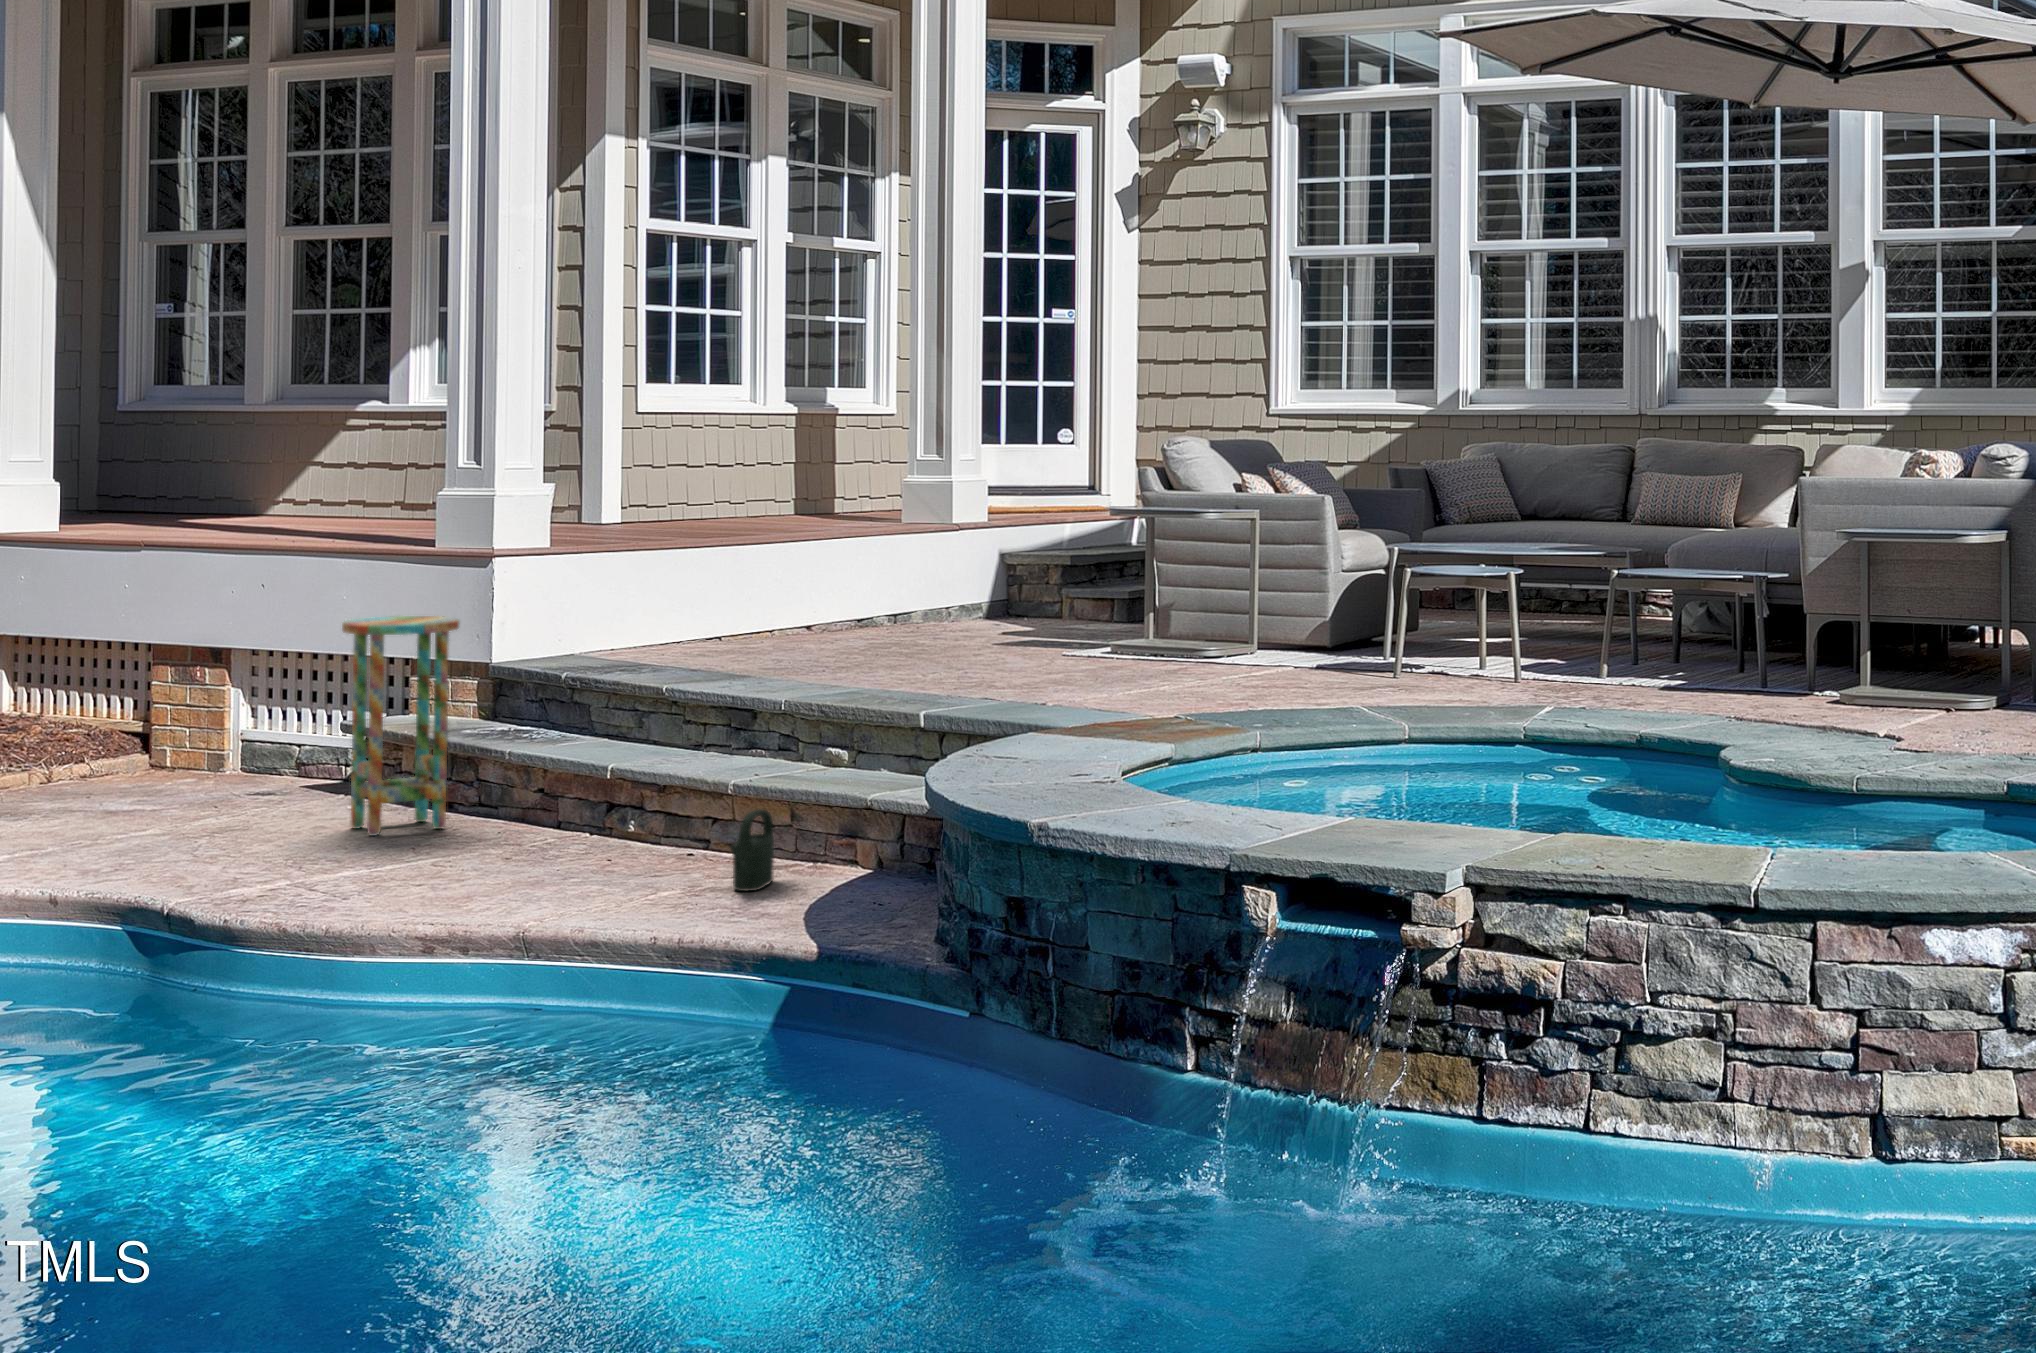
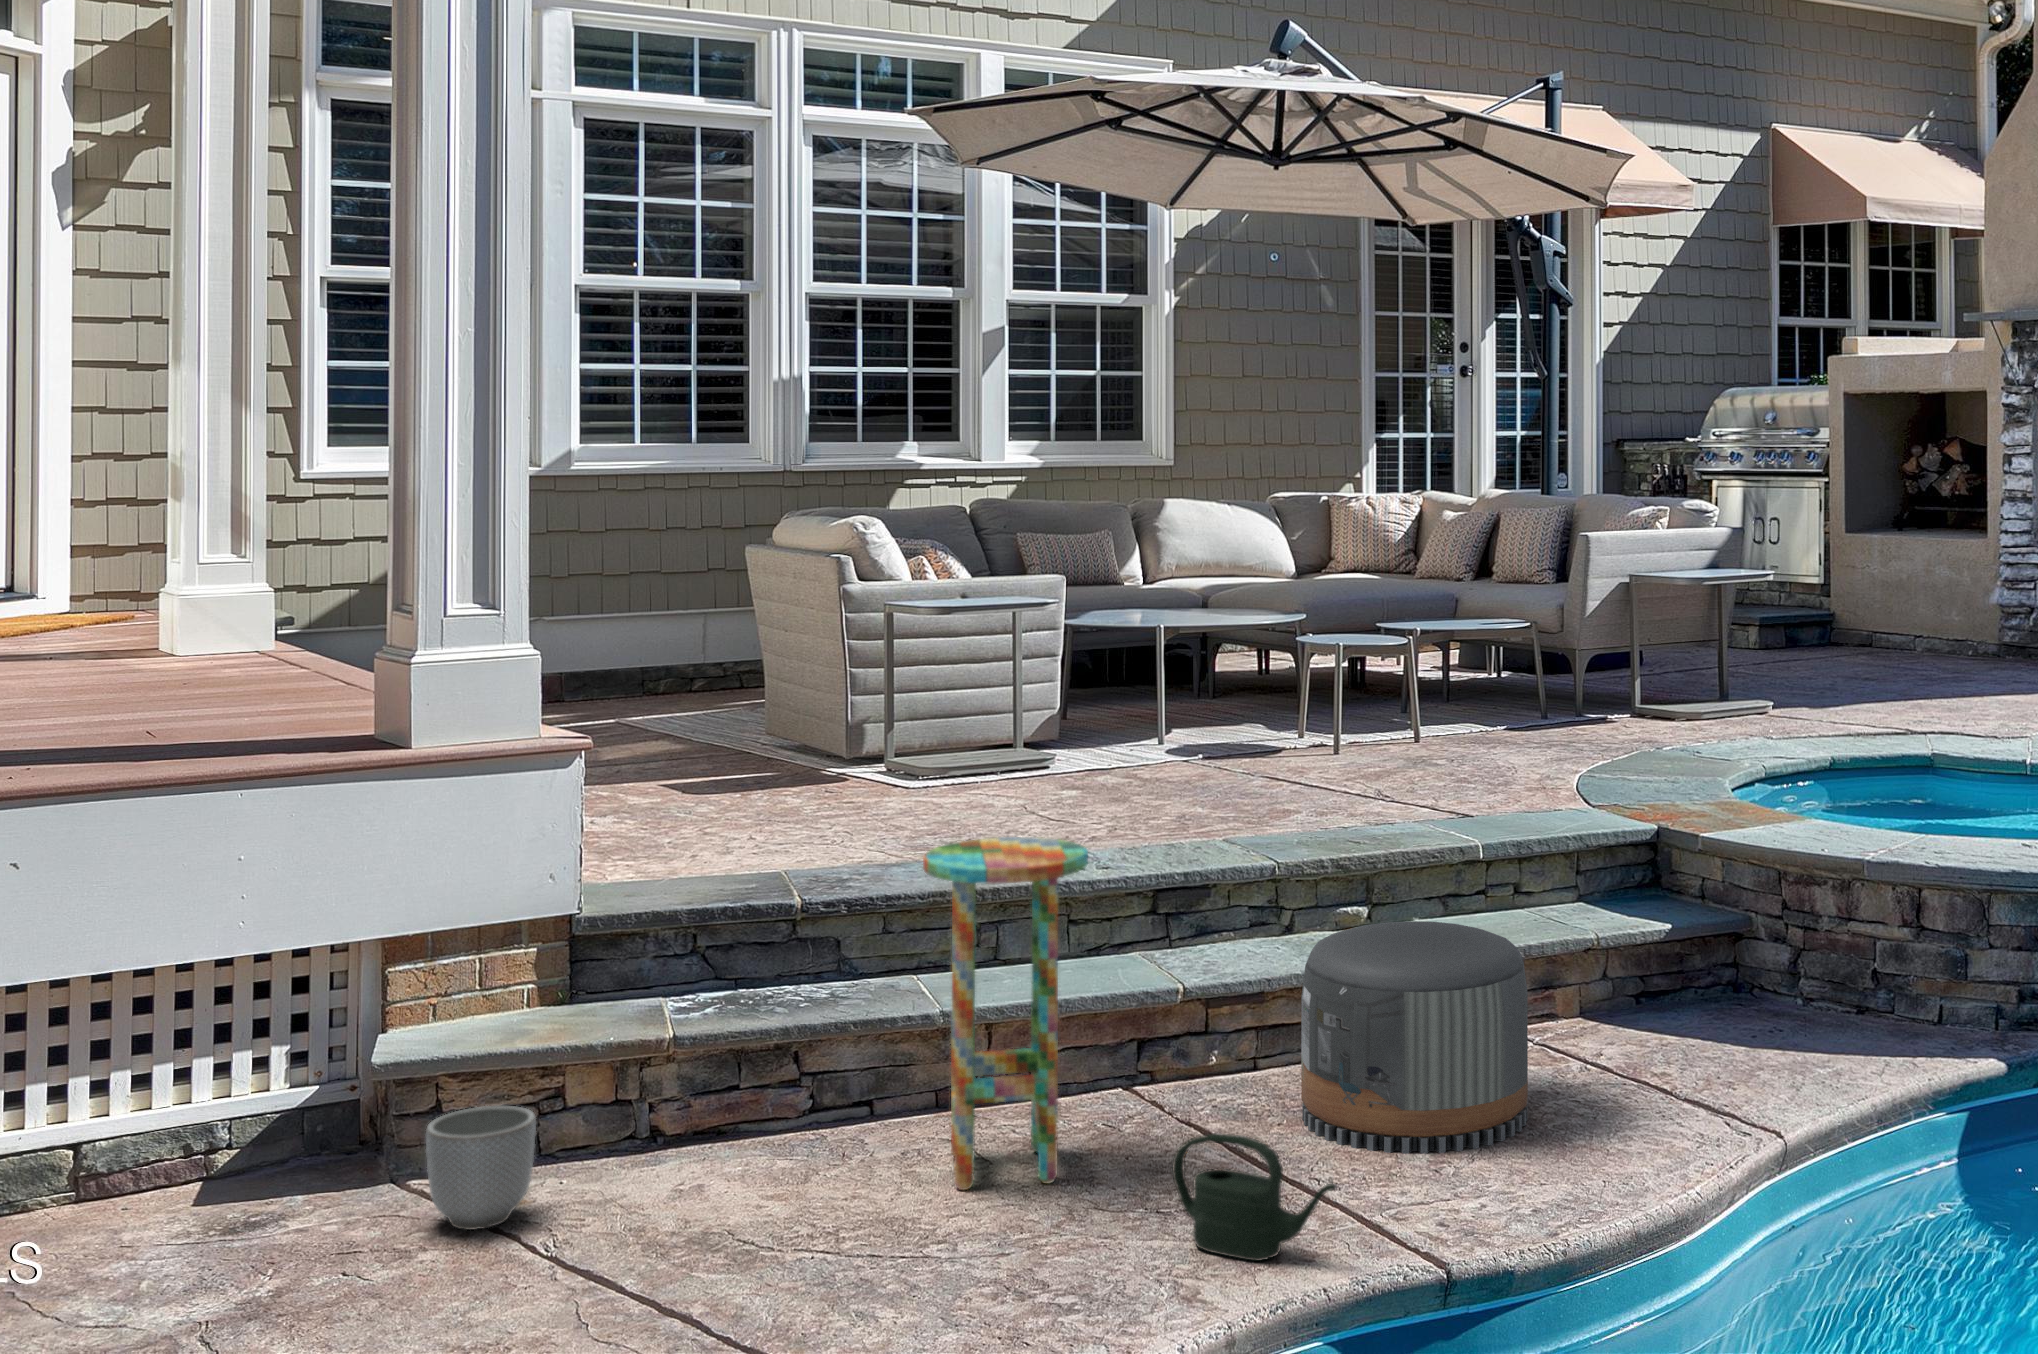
pouf: none [459,721,645,883] -> present [1301,921,1528,1154]
planter: none [250,731,315,792] -> present [426,1106,536,1230]
watering can: present [729,810,774,891] -> present [1172,1133,1337,1261]

